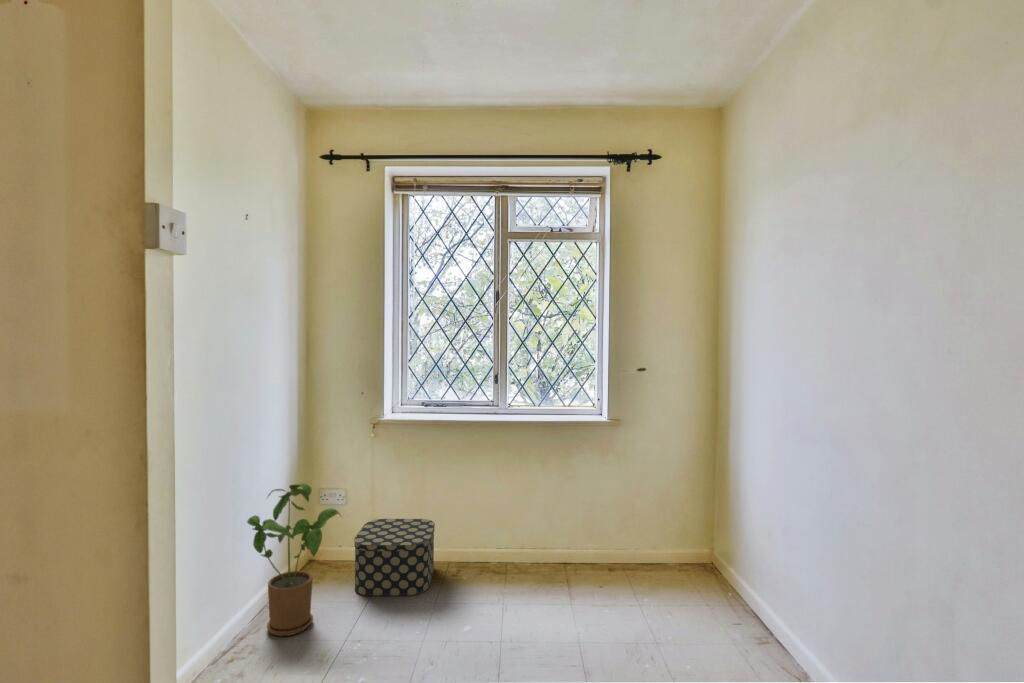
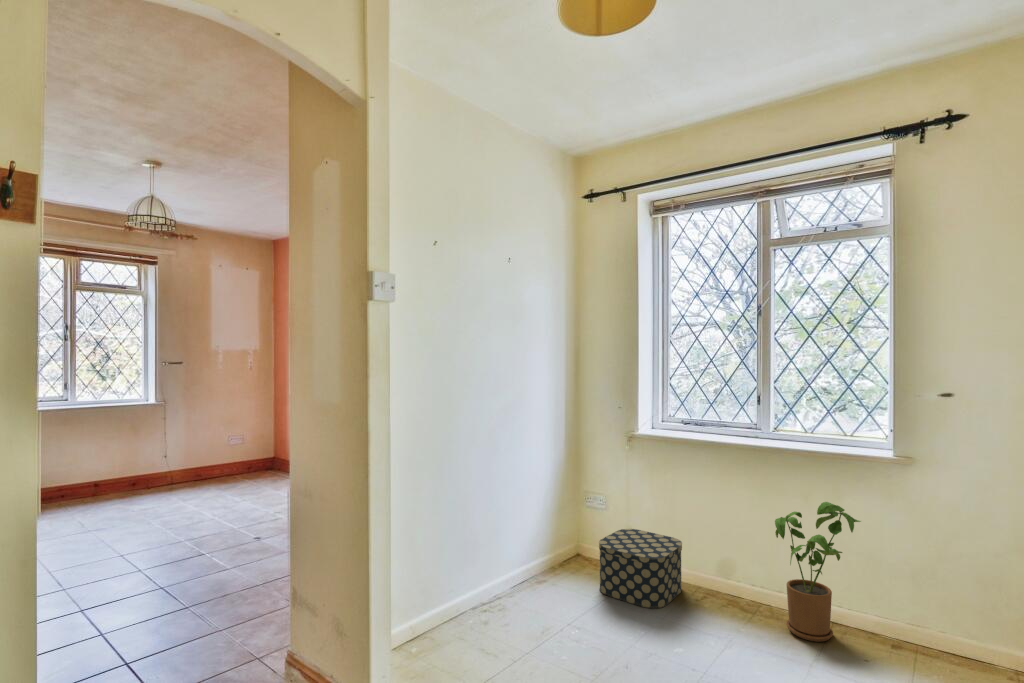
house plant: present [247,483,341,636] -> present [775,502,861,642]

